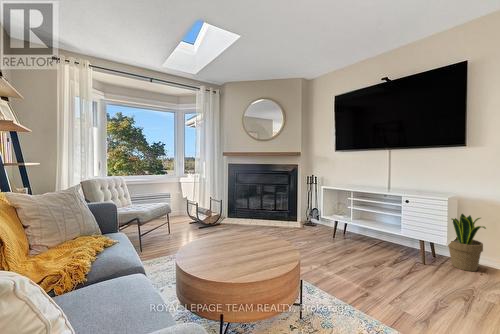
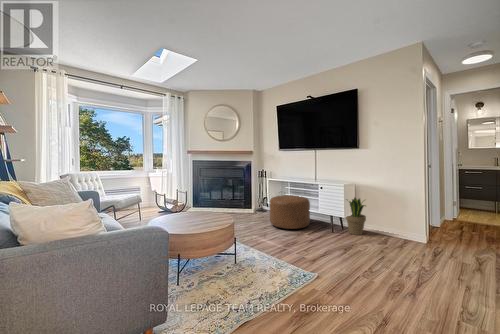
ottoman: none [327,208,386,255] -> present [270,195,310,229]

